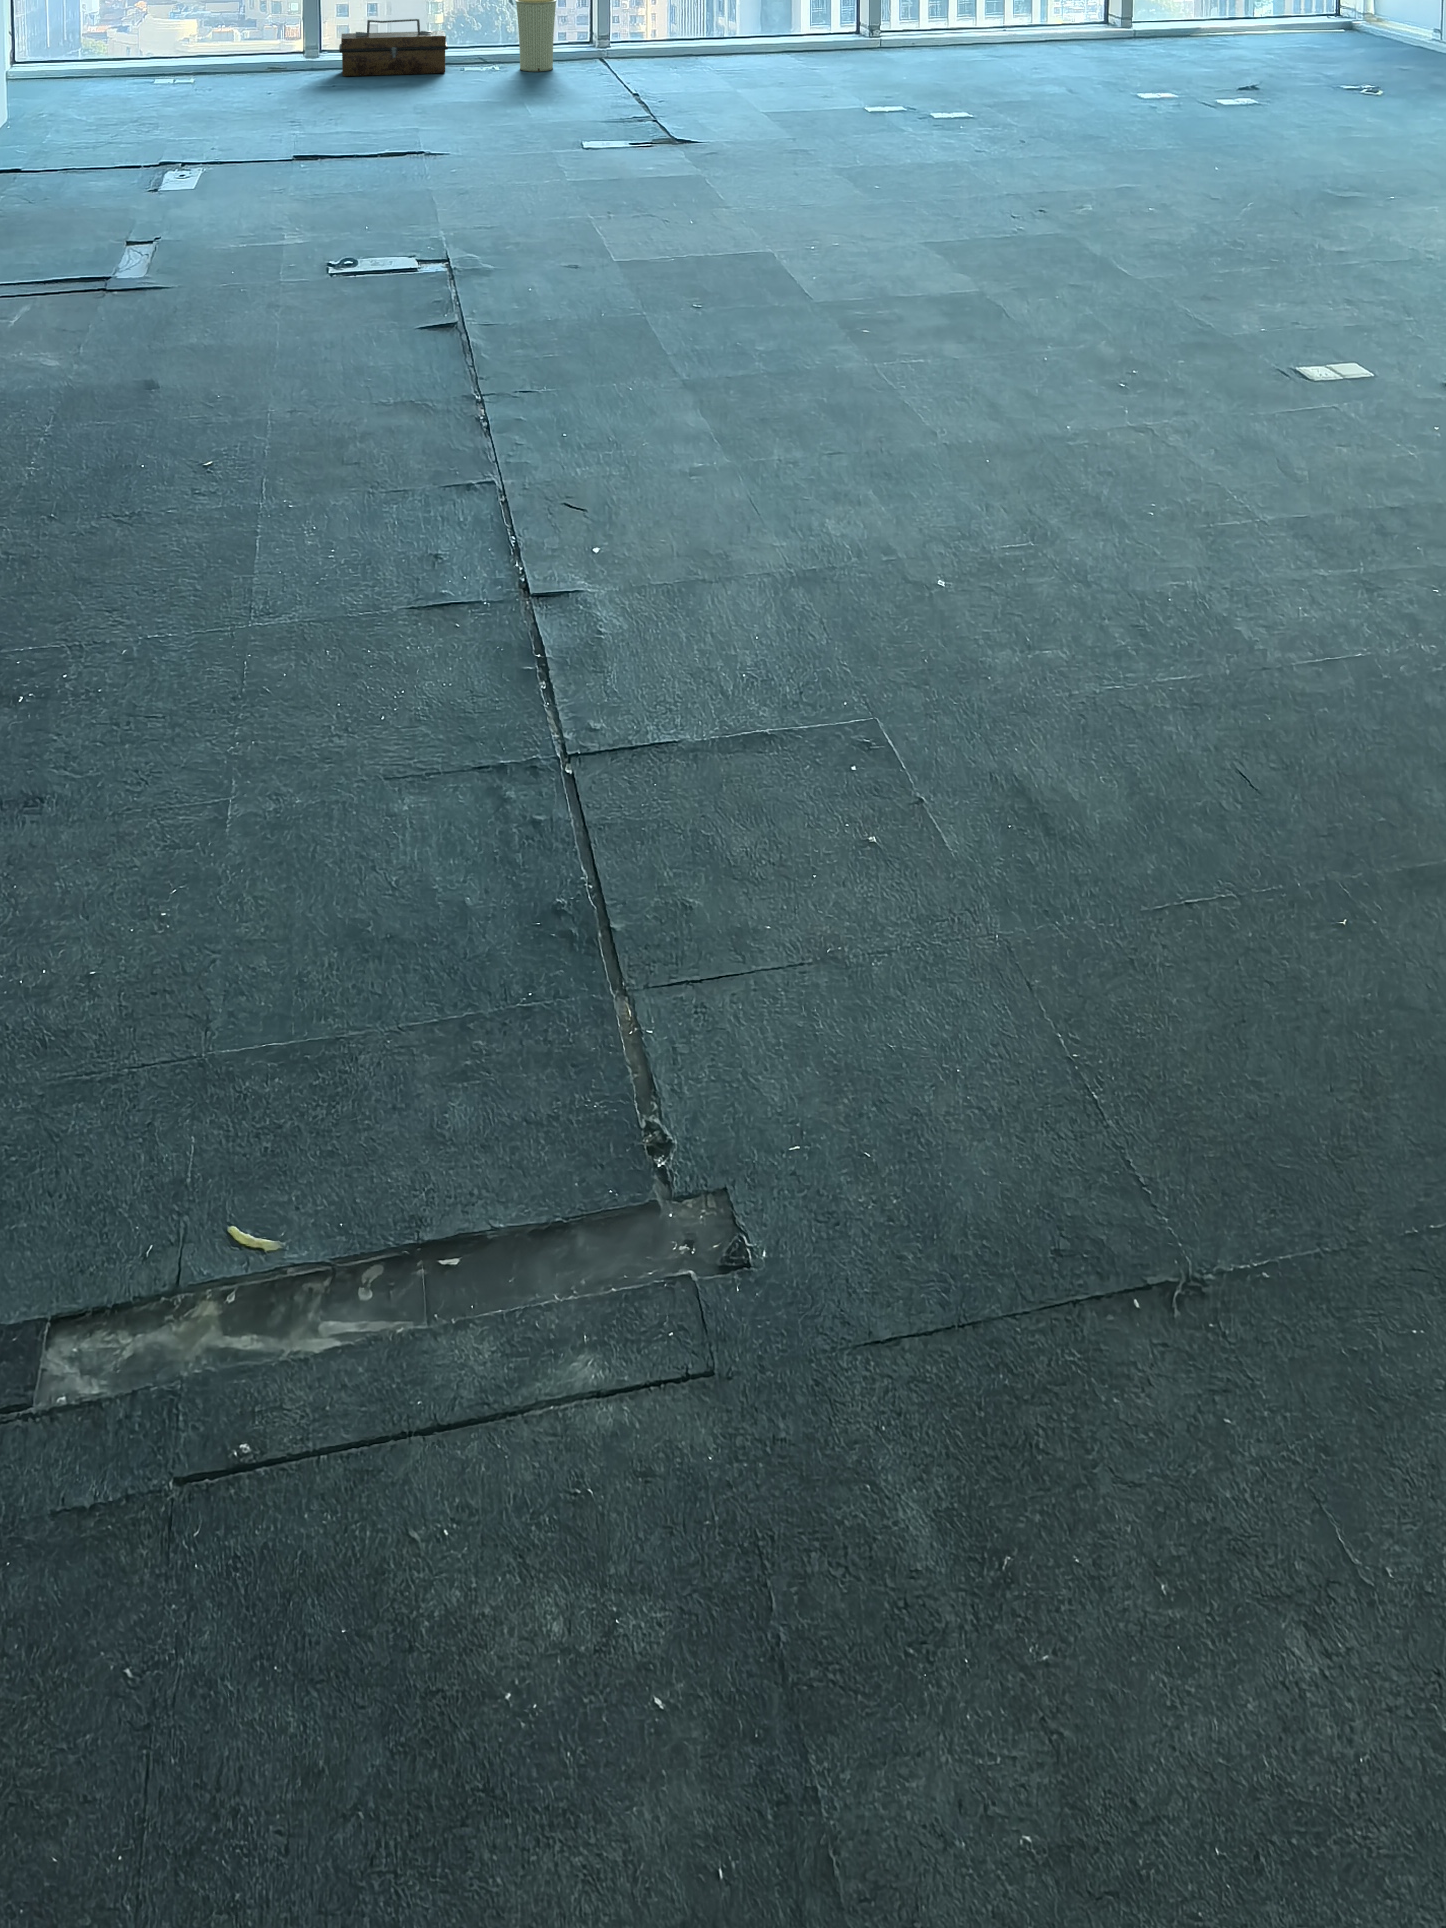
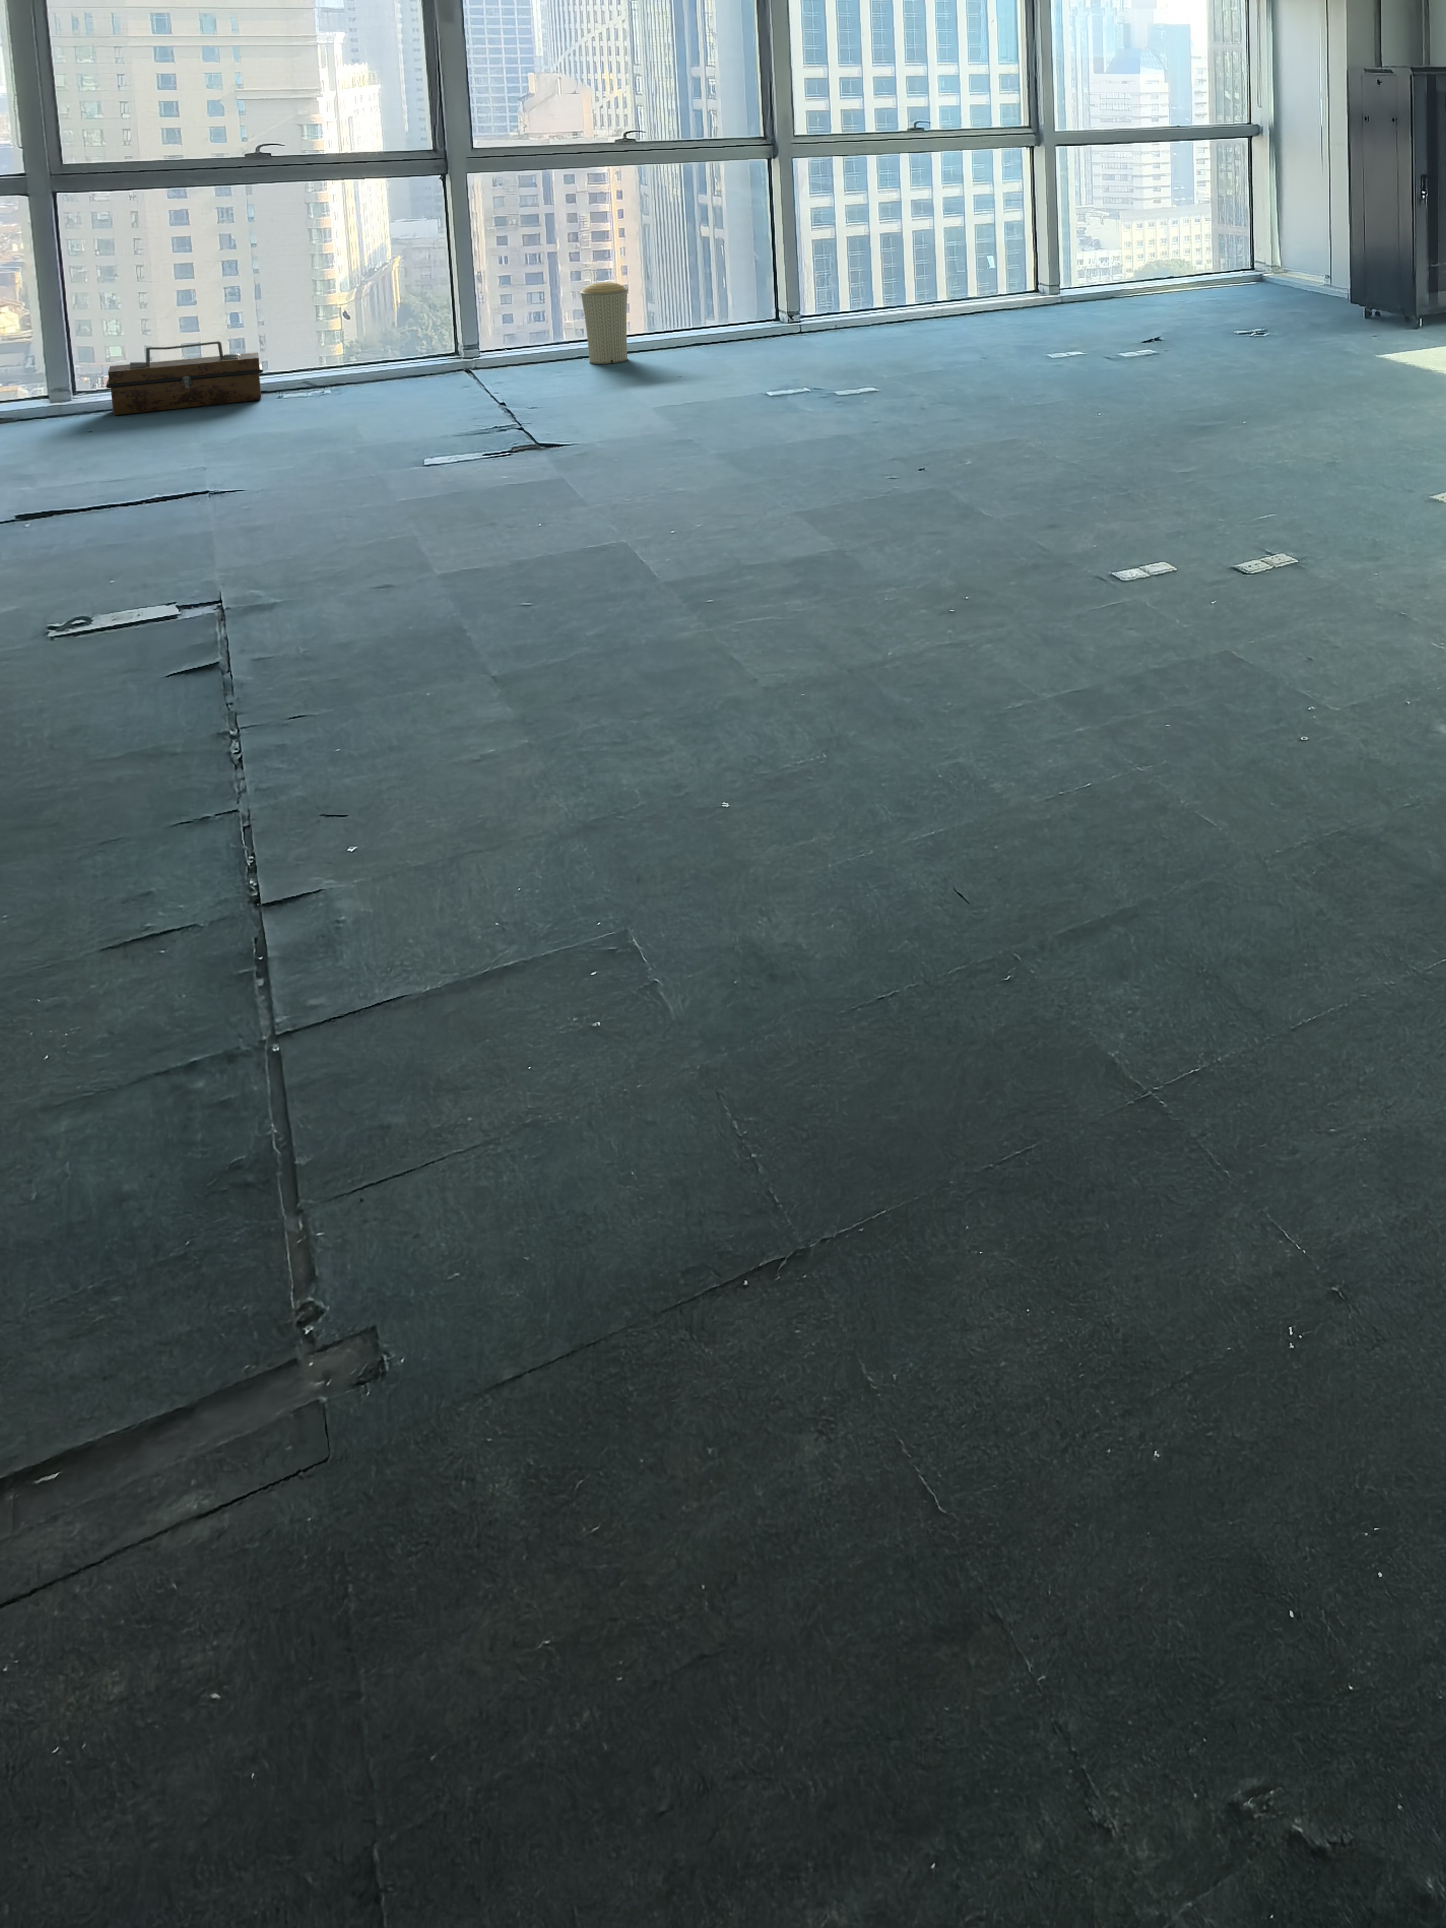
trash can: present [515,0,557,71] -> present [580,282,628,364]

